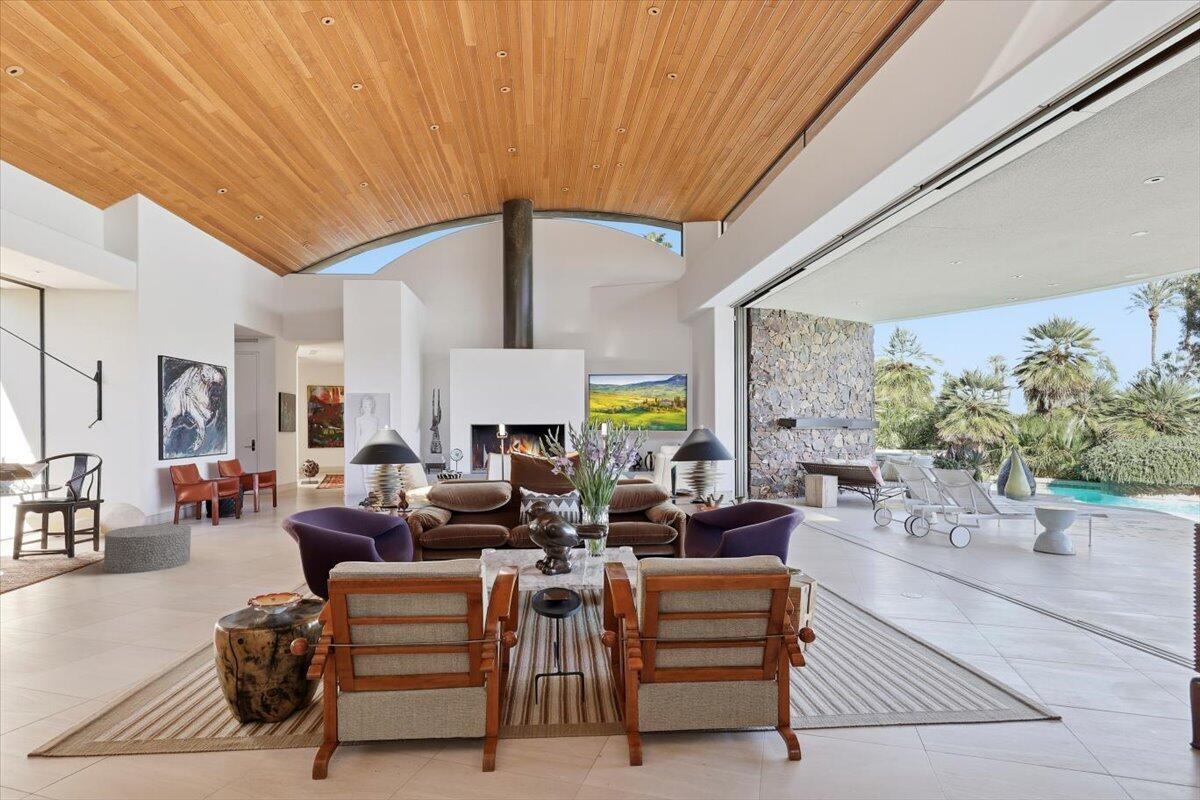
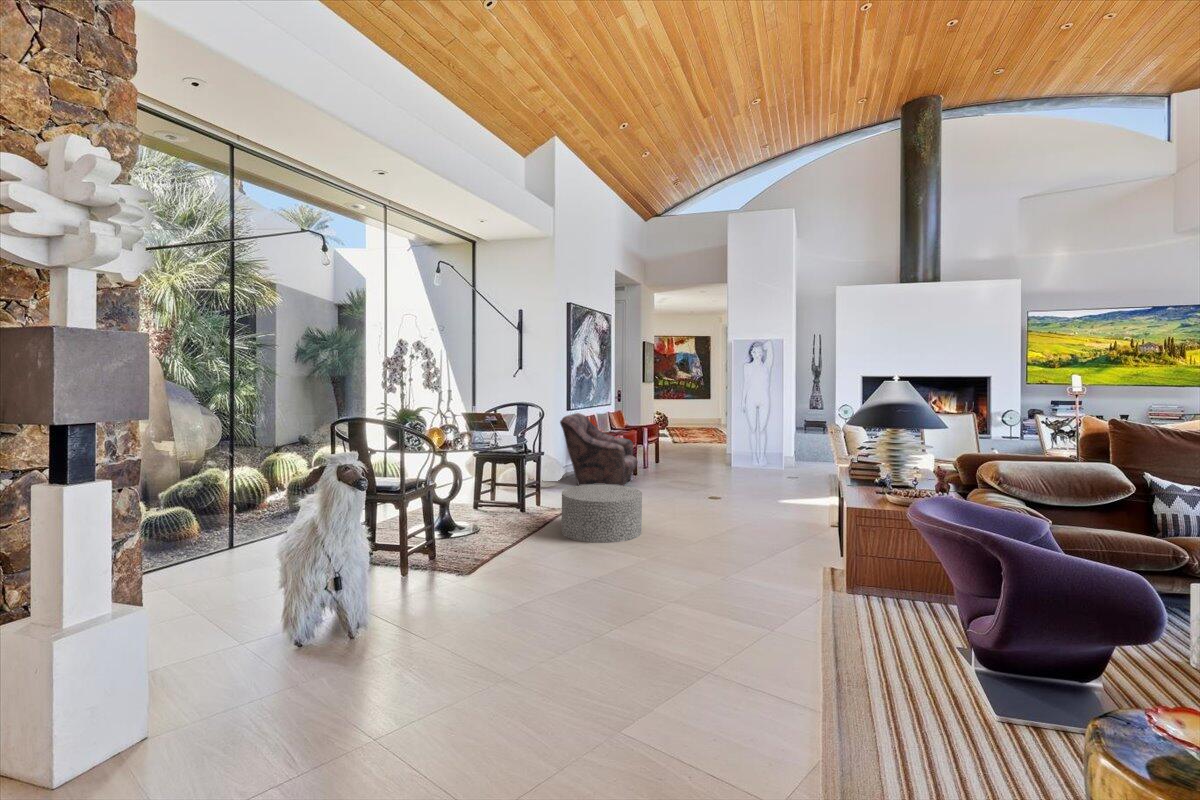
armchair: none [142,462,234,533] -> present [560,413,638,486]

